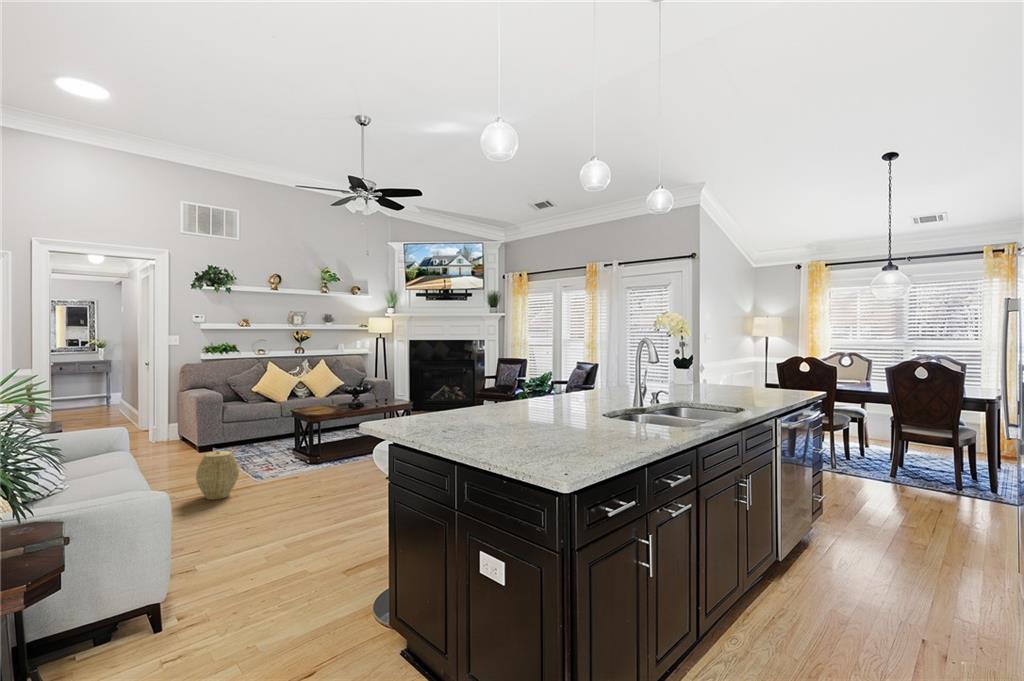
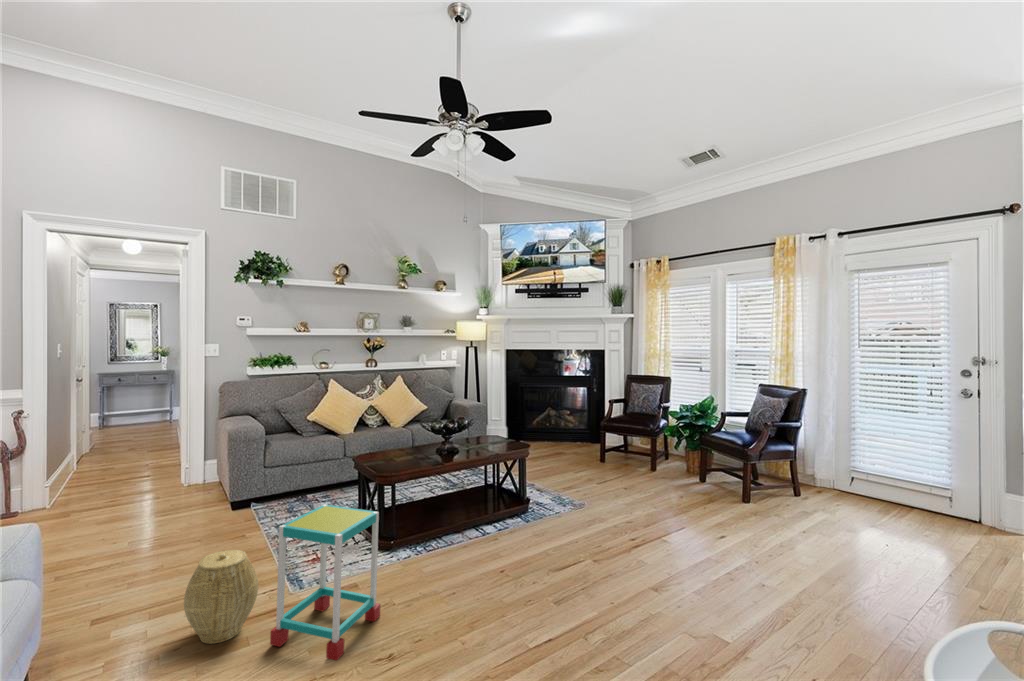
side table: none [249,425,313,500] -> present [270,504,381,660]

